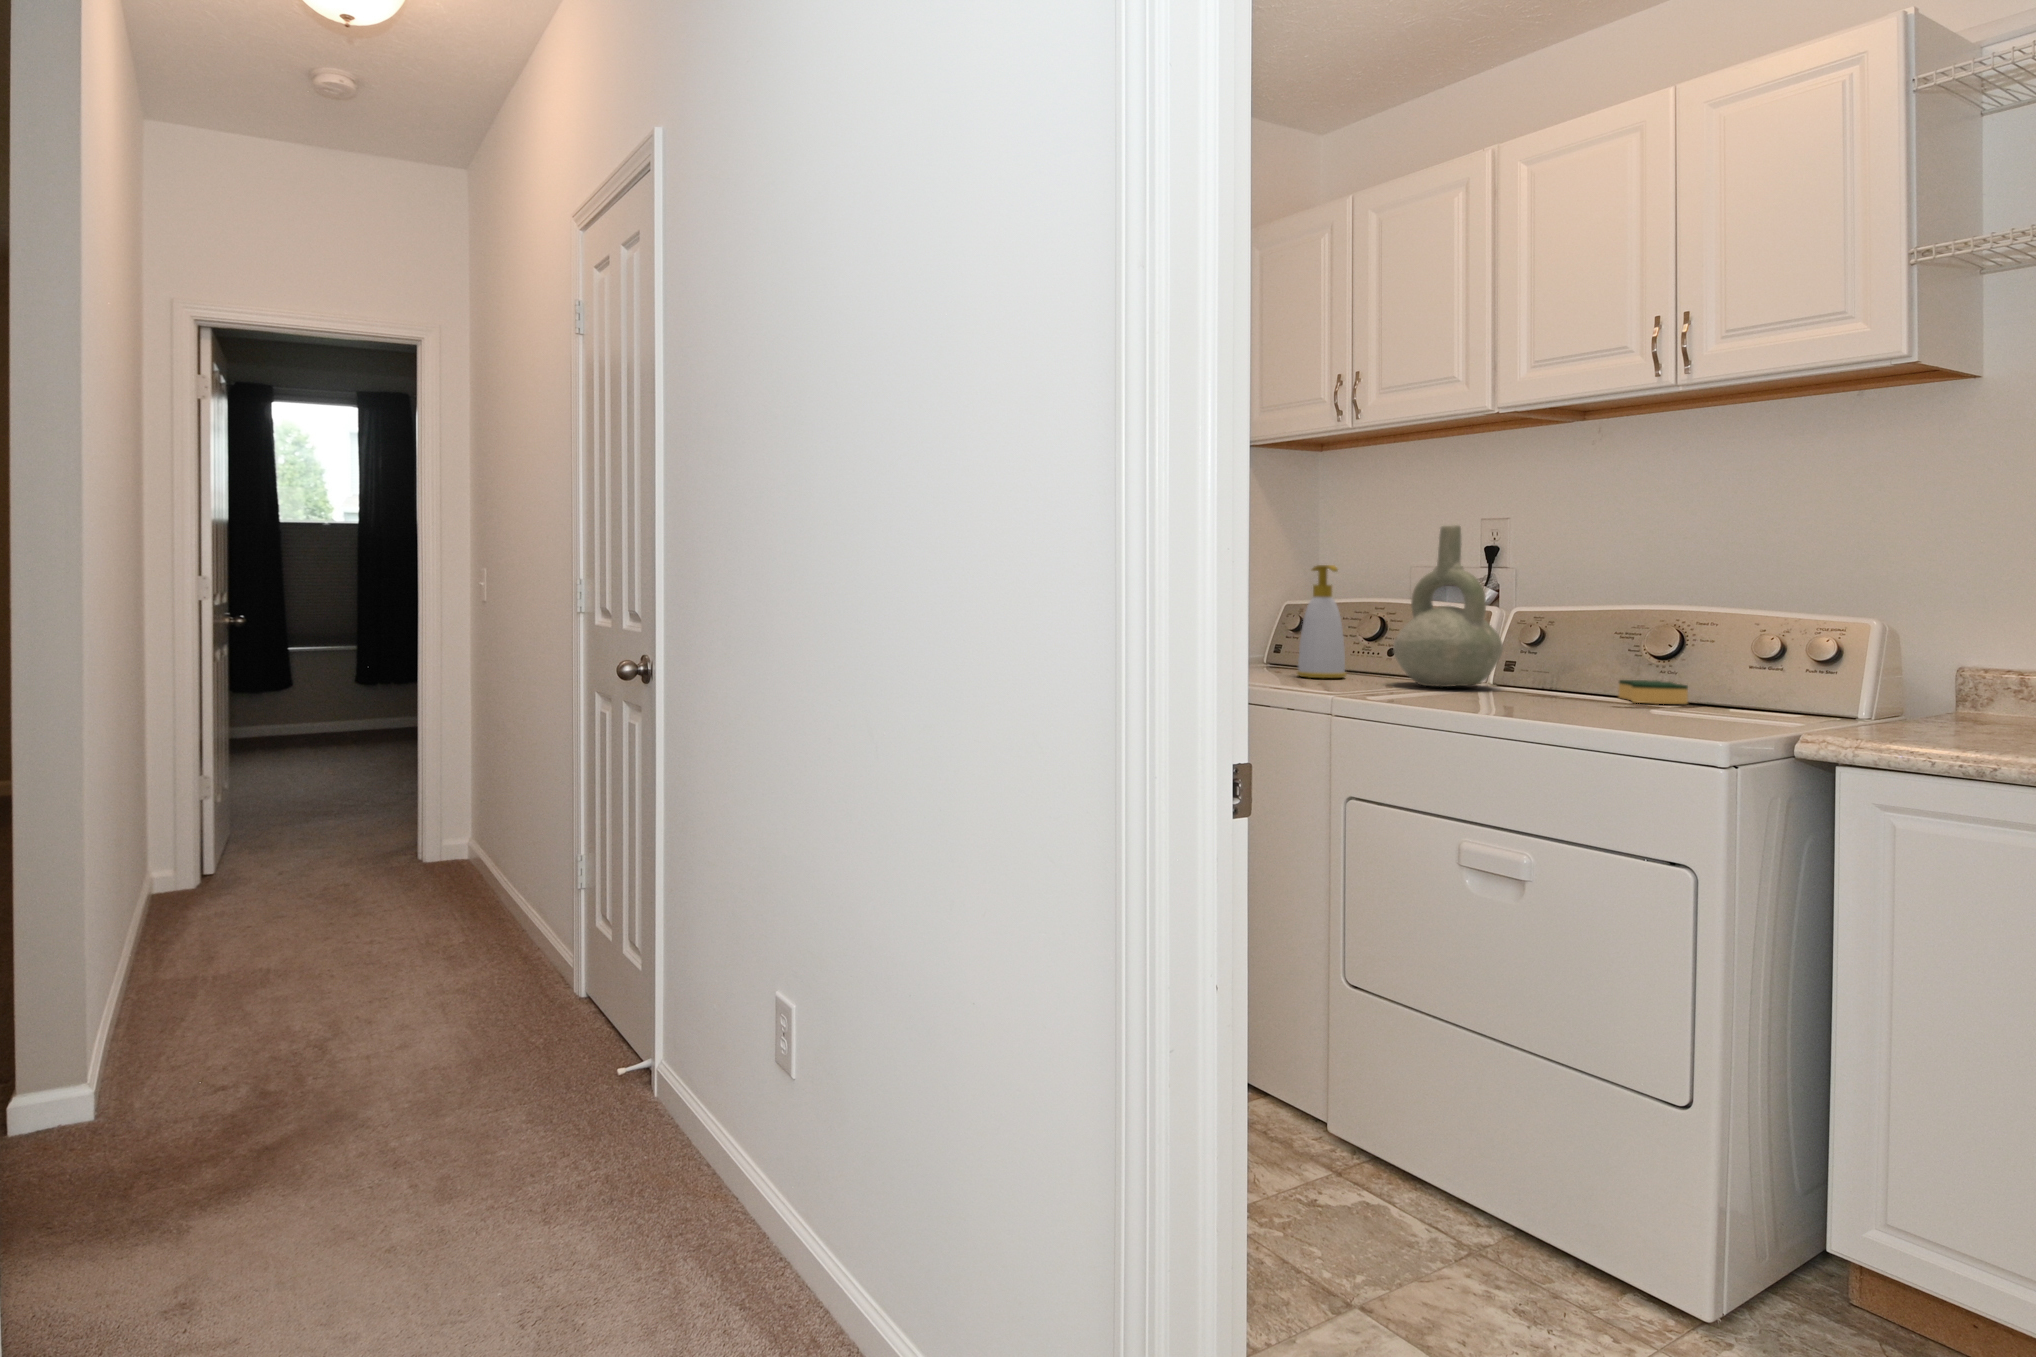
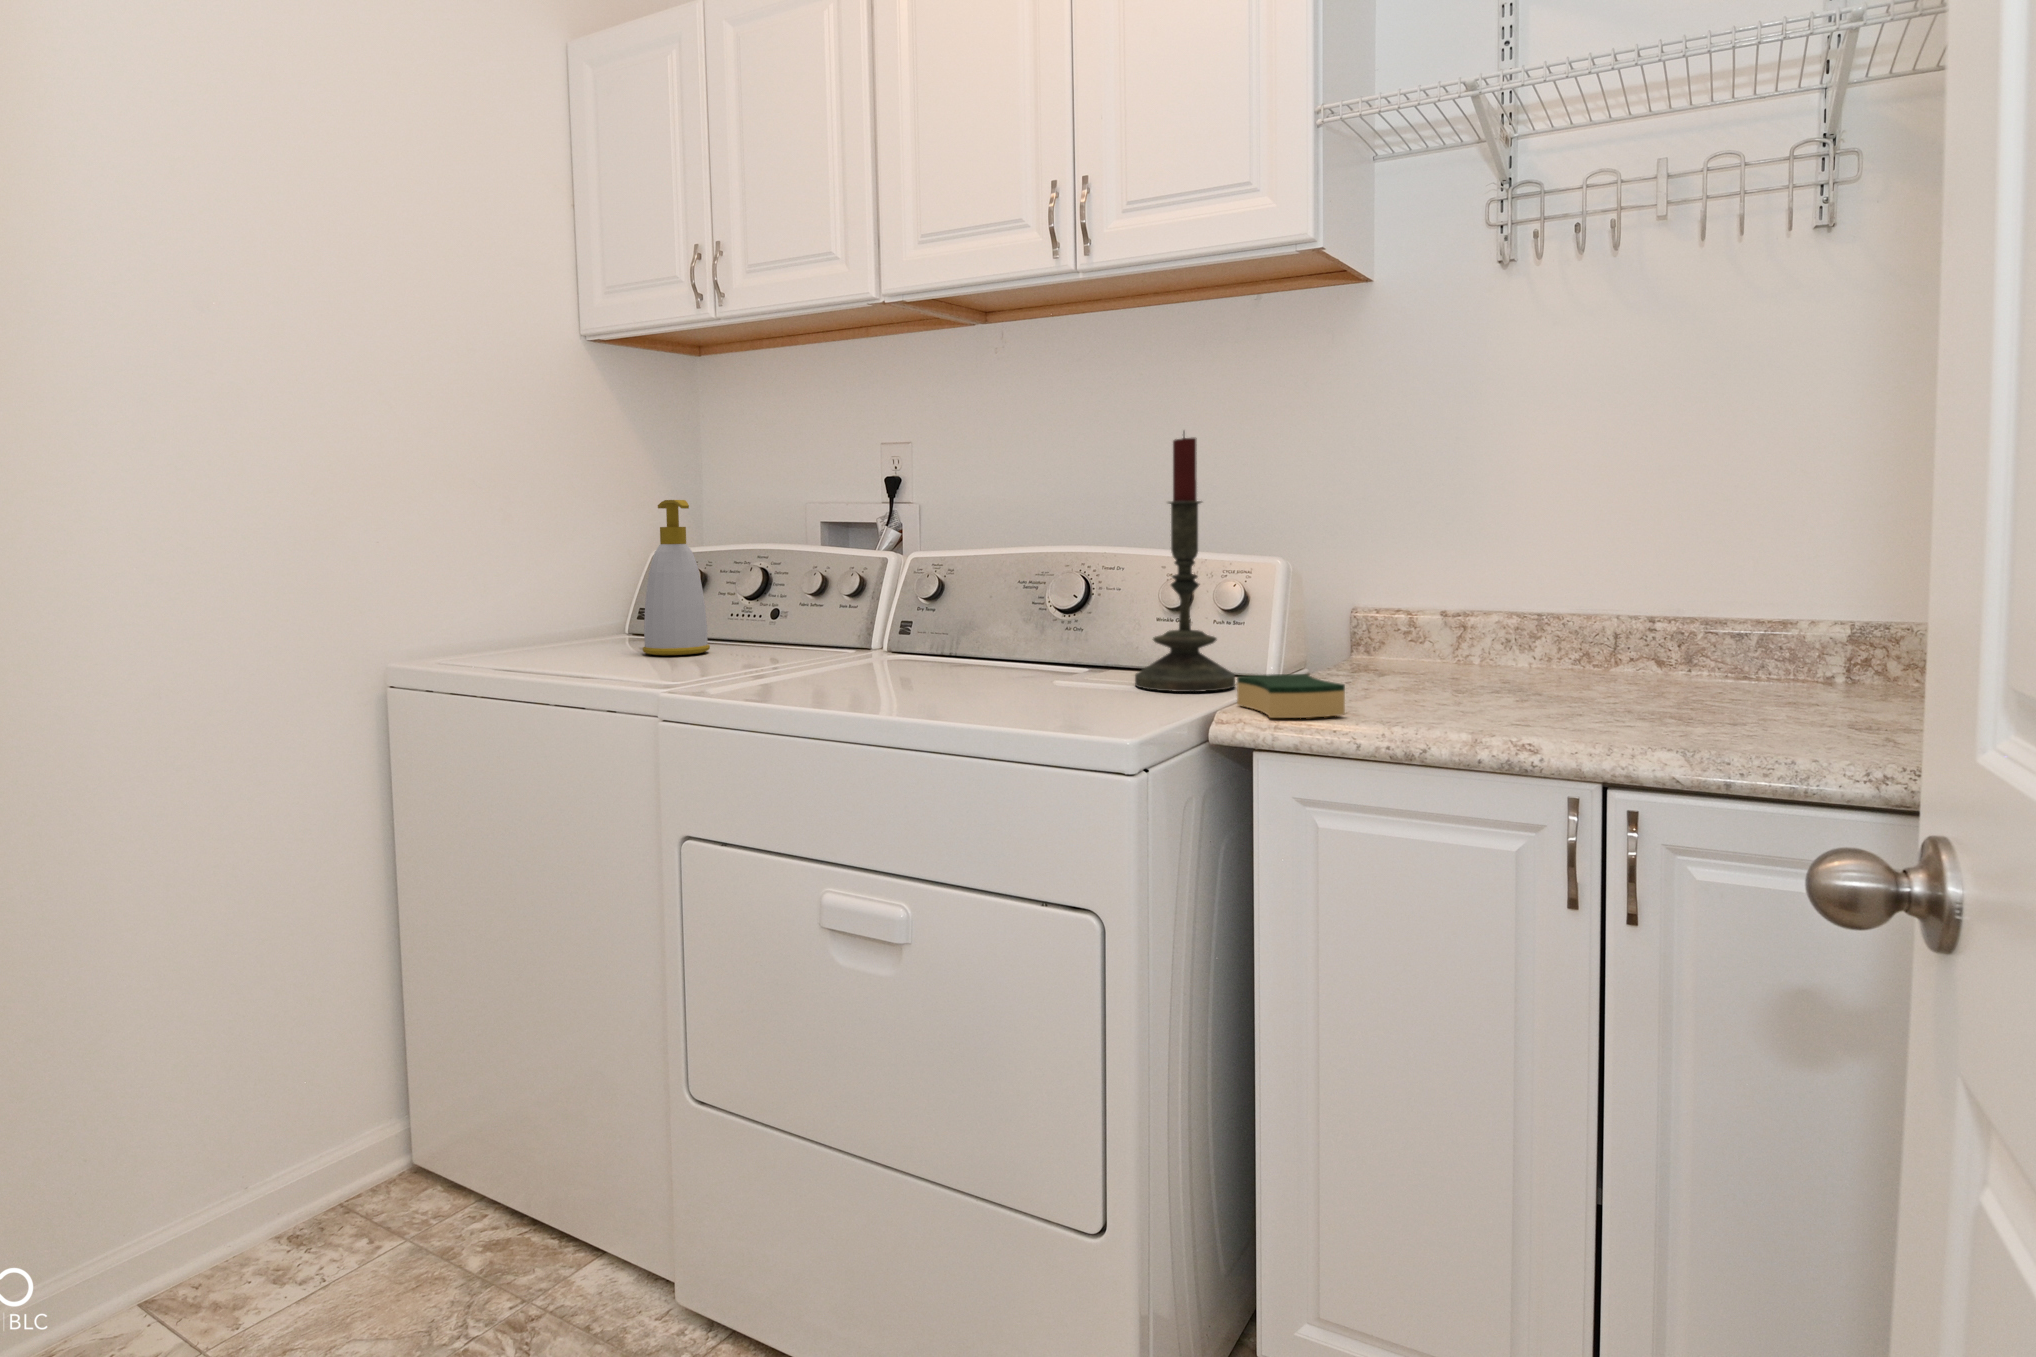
candle: none [1727,516,1824,723] -> present [1135,436,1235,692]
decorative vase: present [1393,525,1503,687] -> none [760,445,893,660]
sponge: present [1618,680,1688,704] -> present [1237,674,1345,718]

